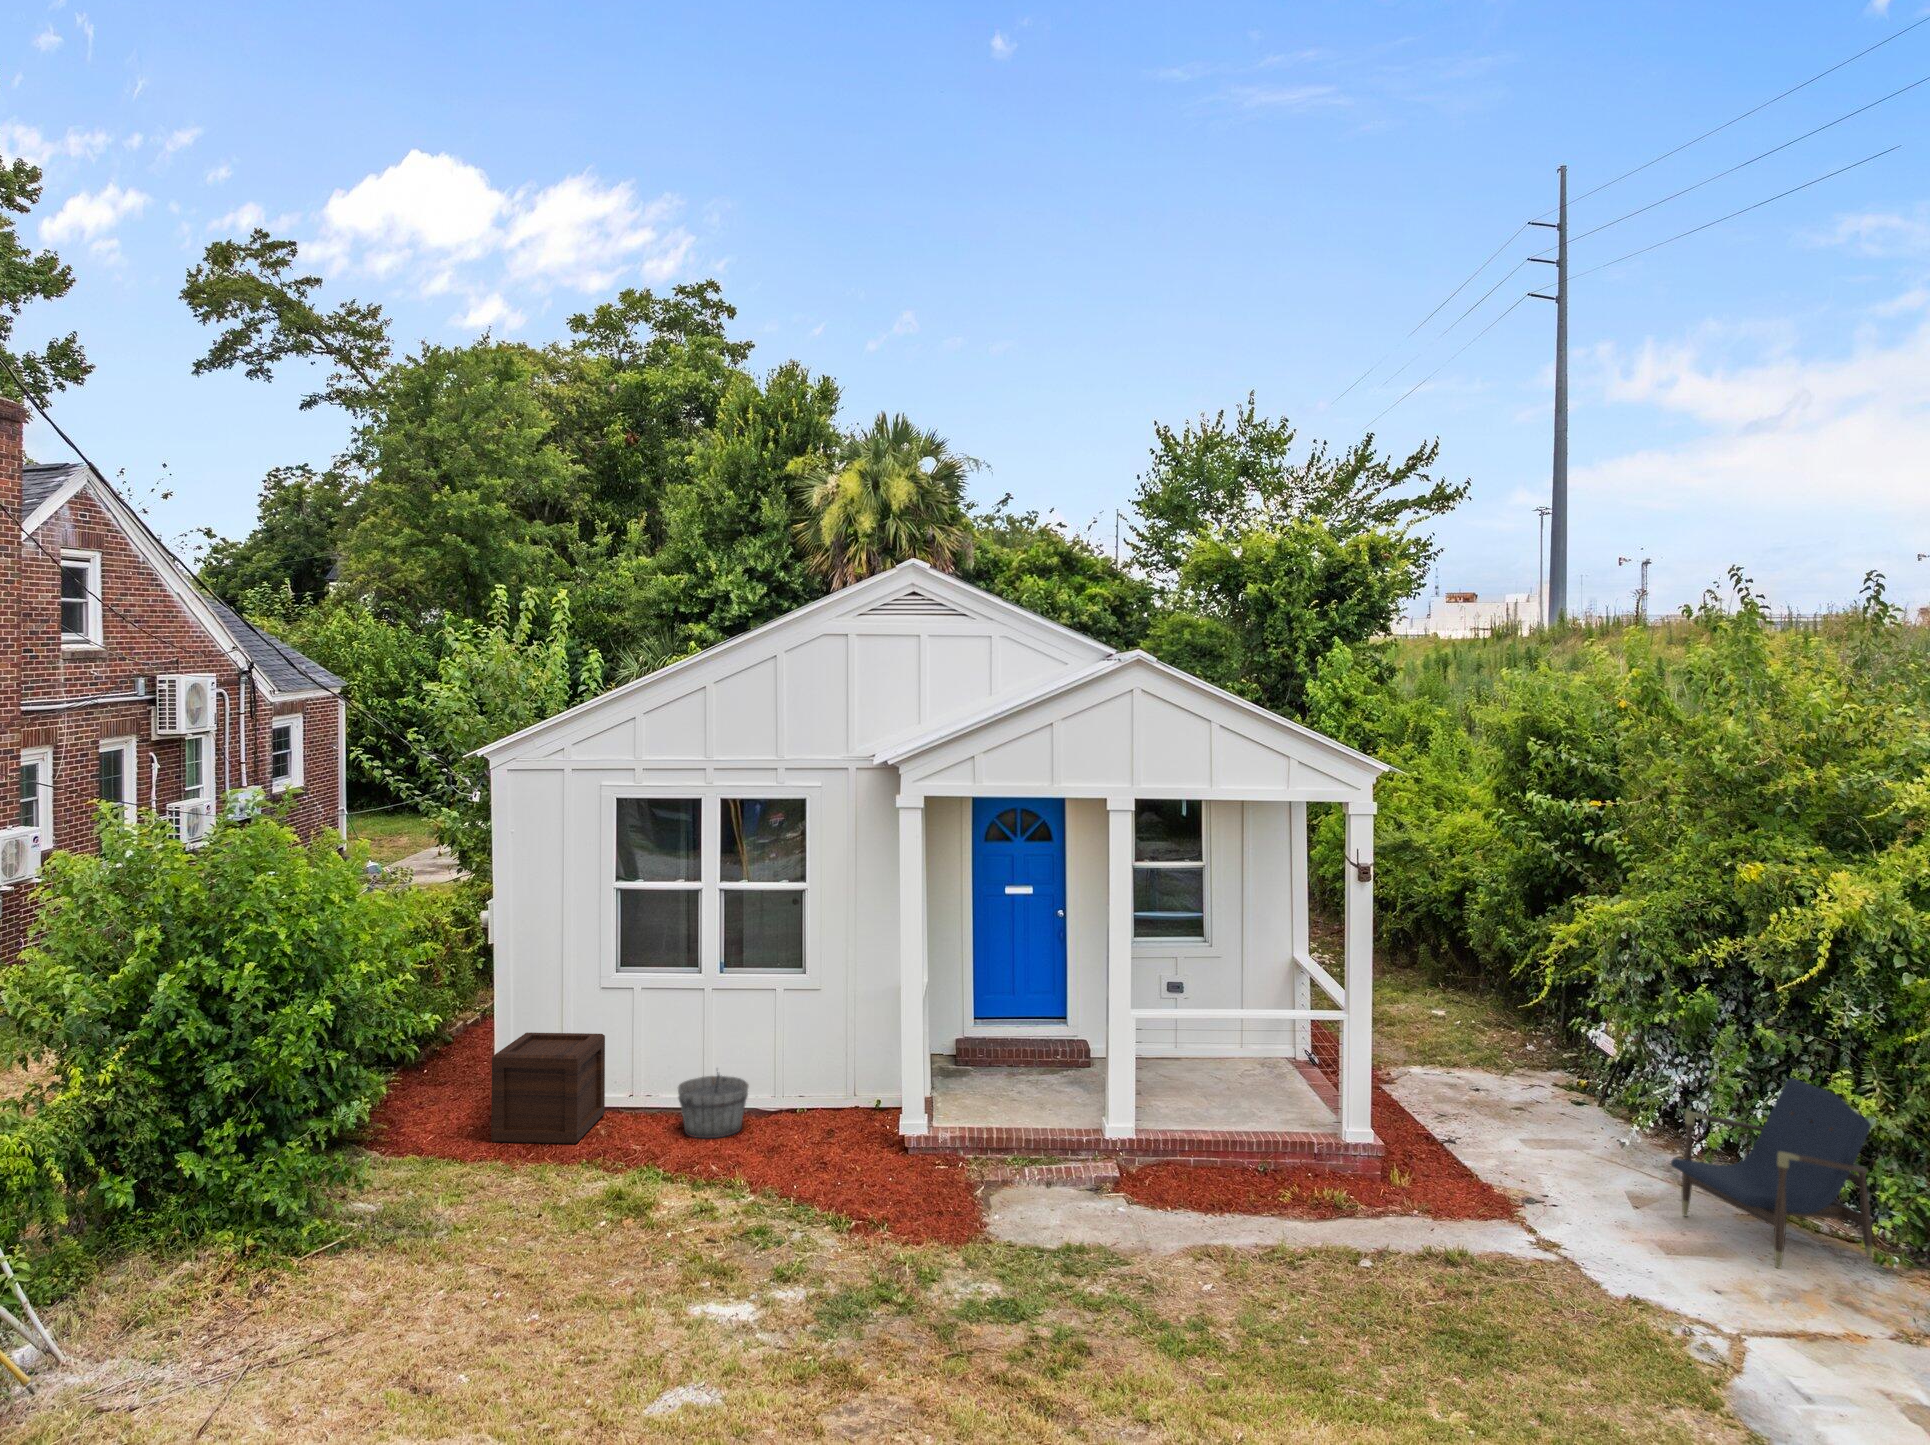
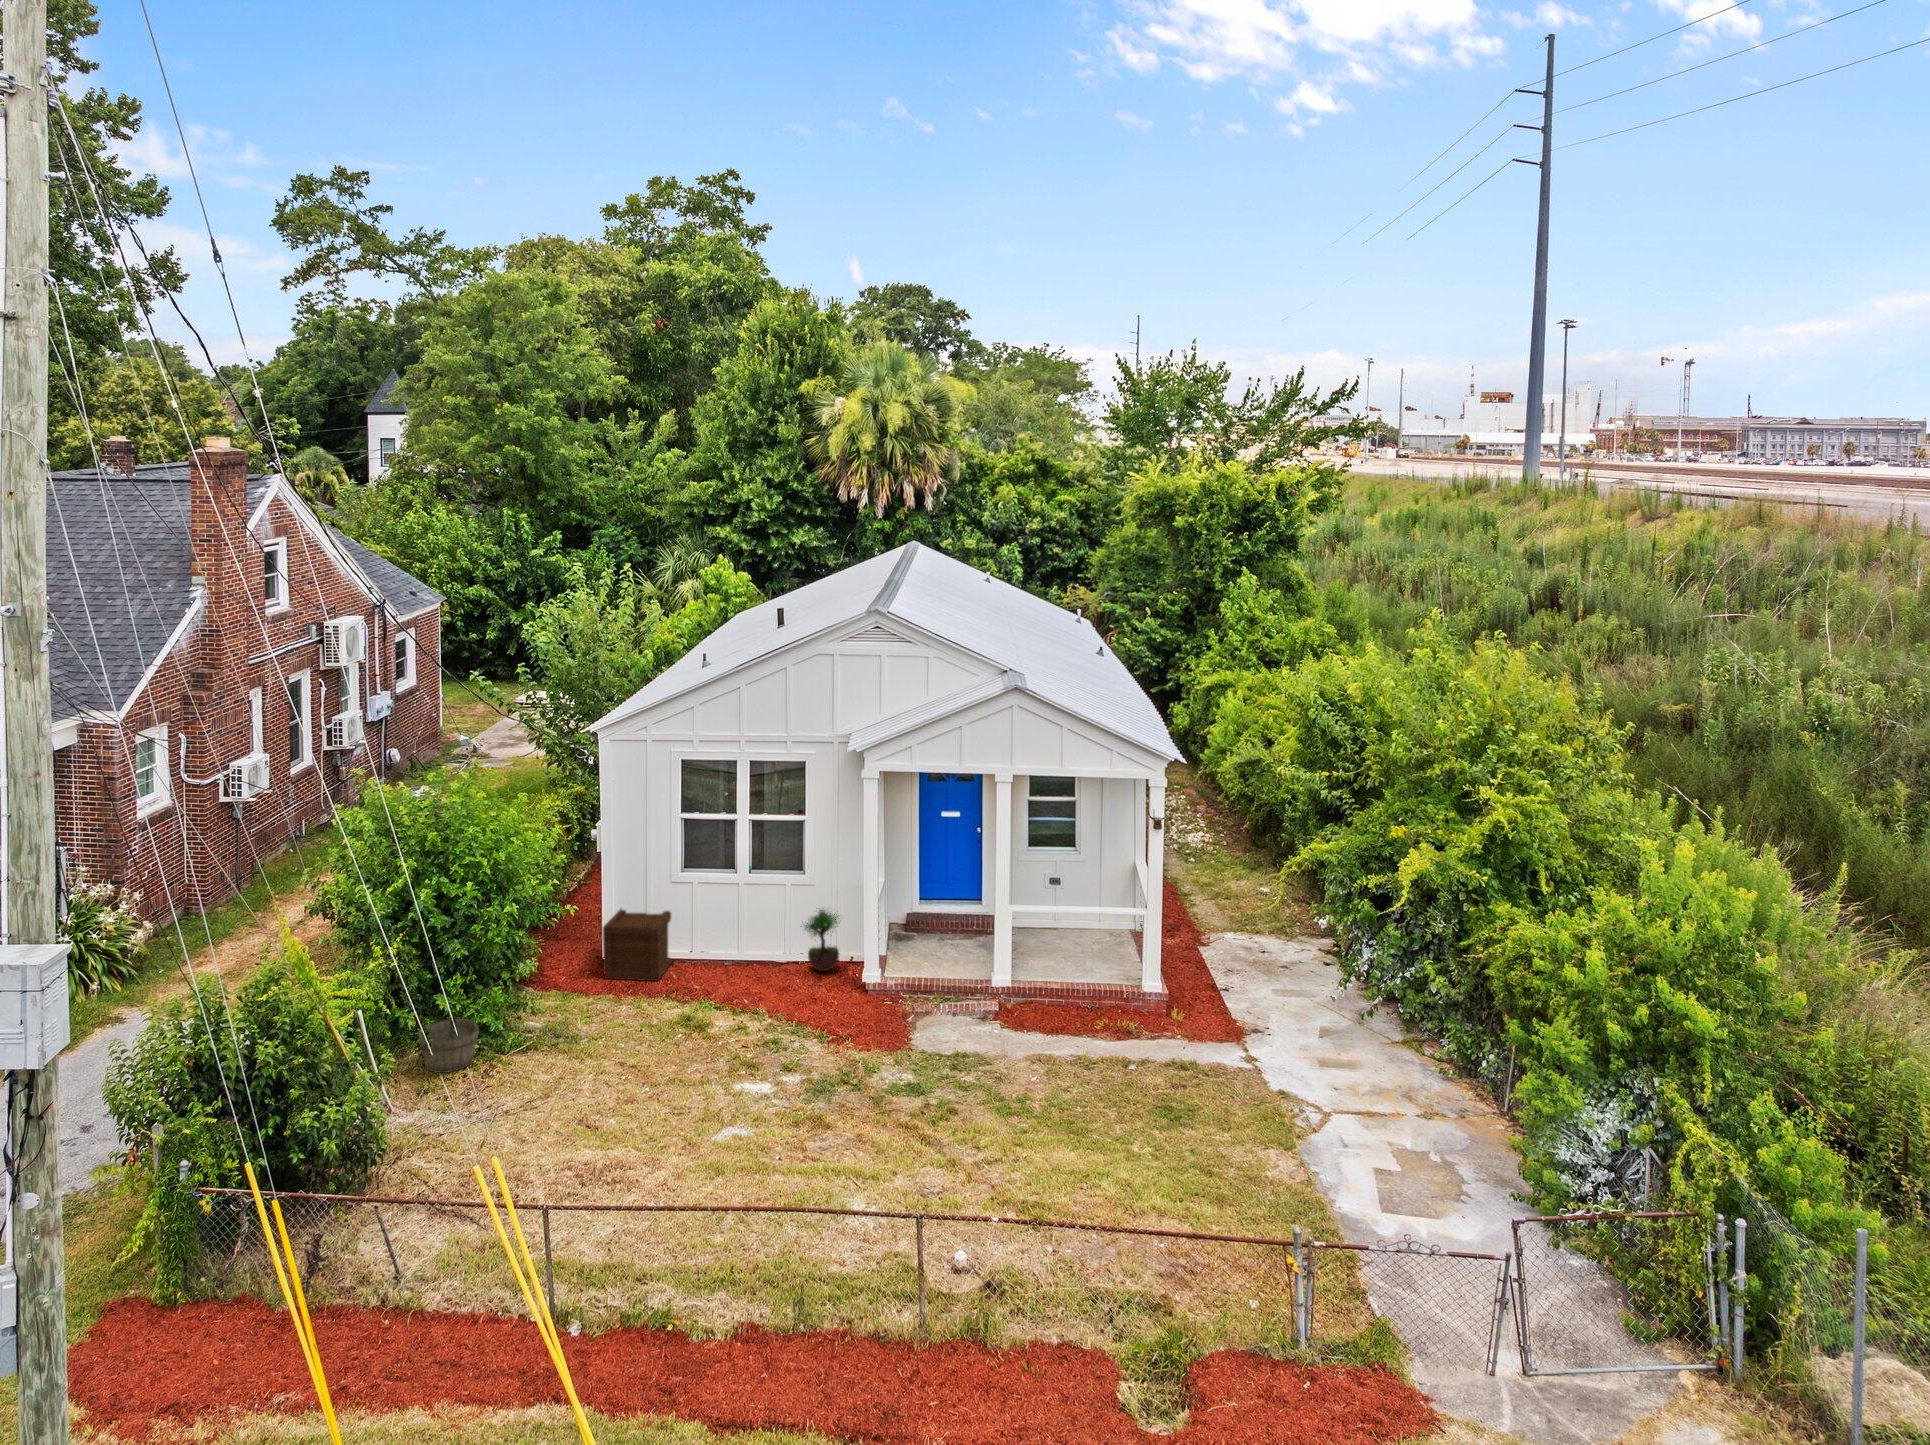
potted tree: none [797,1016,863,1126] -> present [805,910,839,971]
wooden bucket: present [678,1072,749,1138] -> present [419,1019,478,1073]
lounge chair: present [1671,1079,1872,1268] -> none [1333,966,1447,1078]

